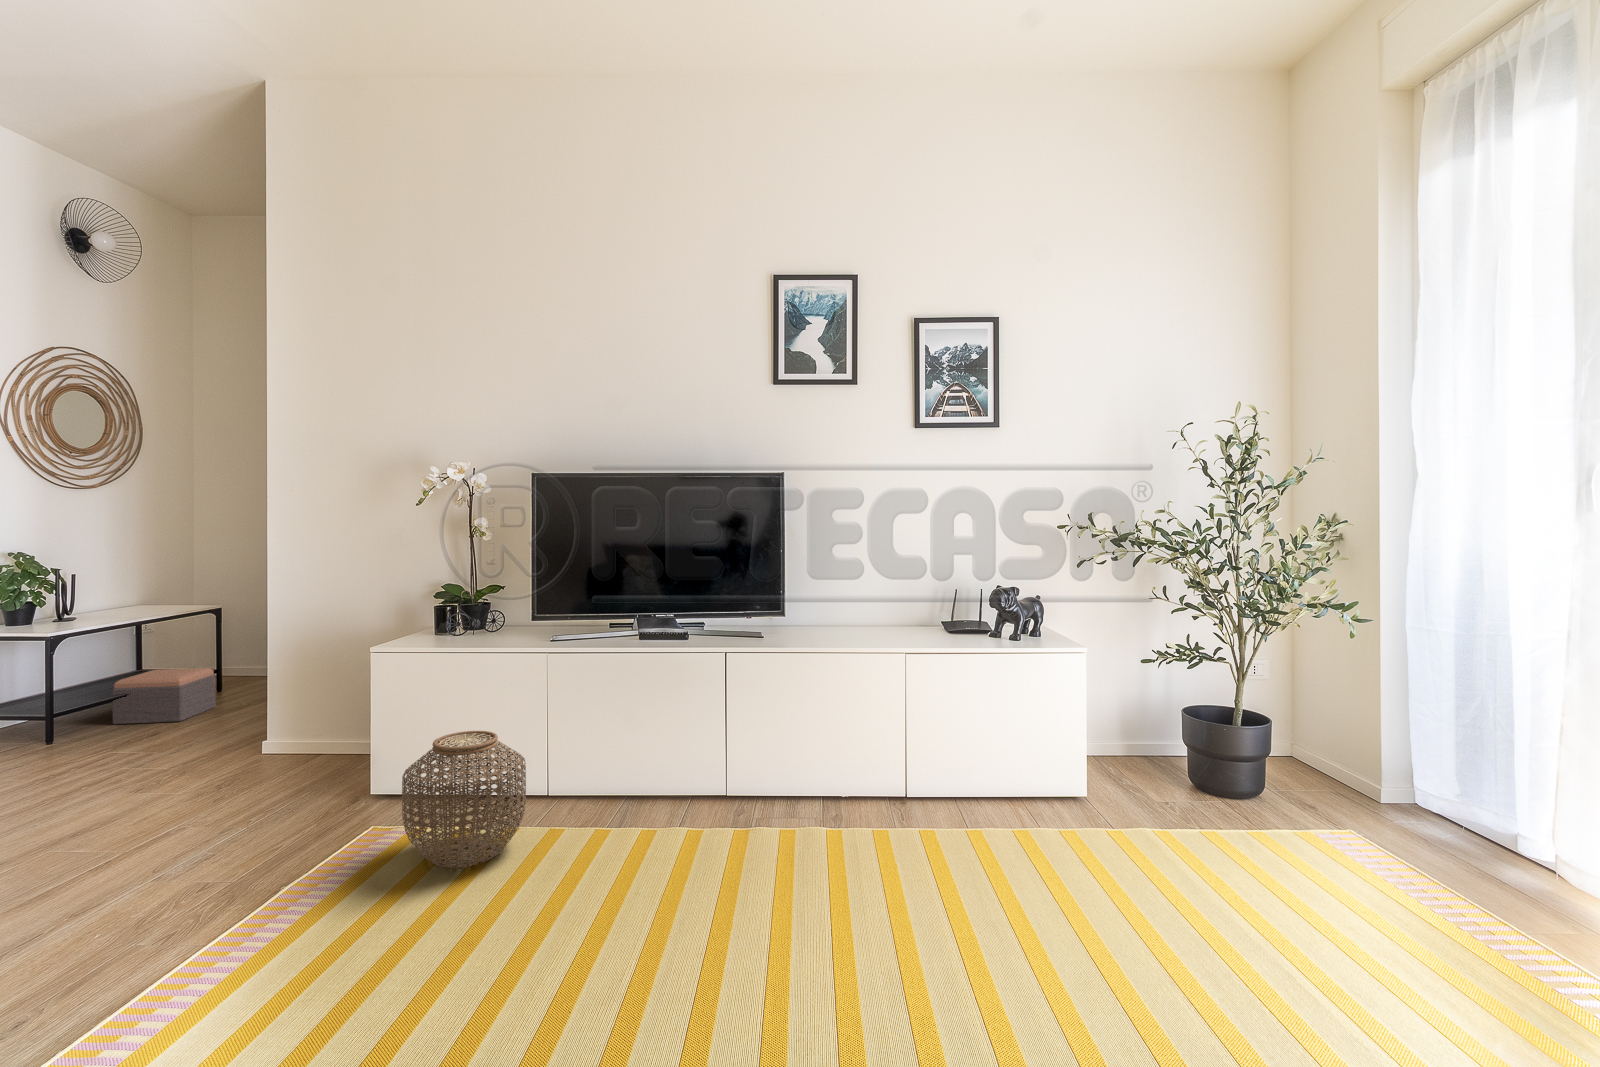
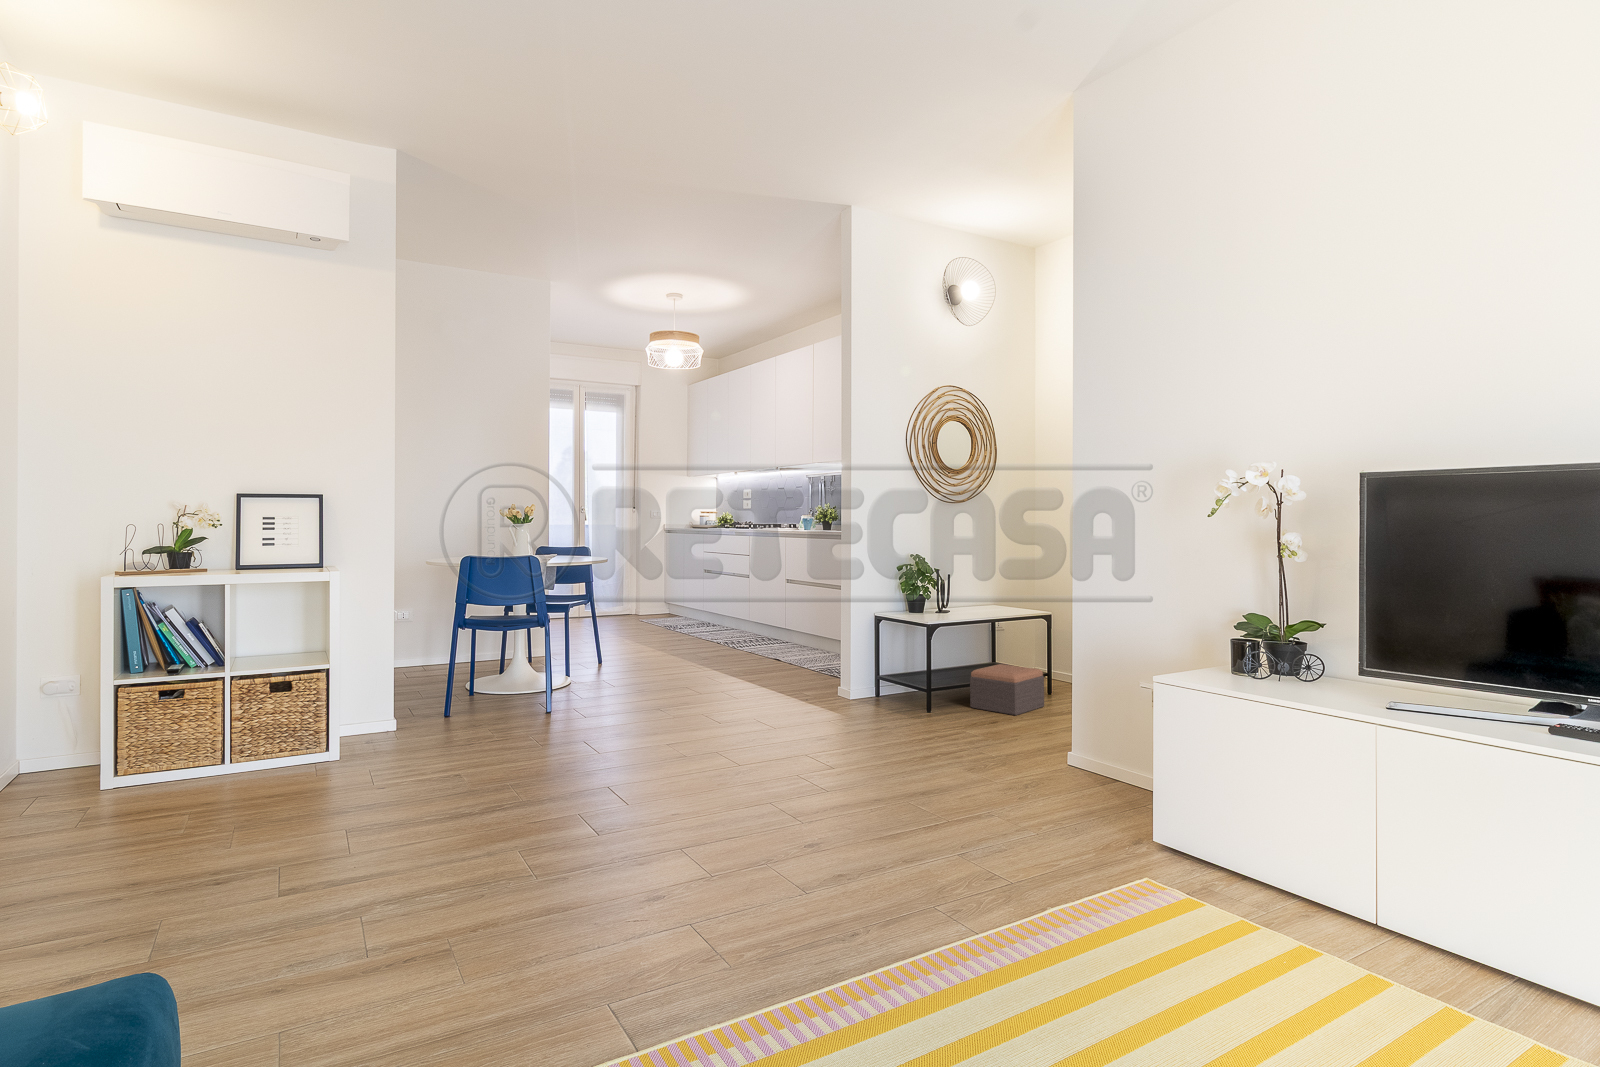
woven basket: present [402,731,526,868] -> none [1166,806,1326,982]

